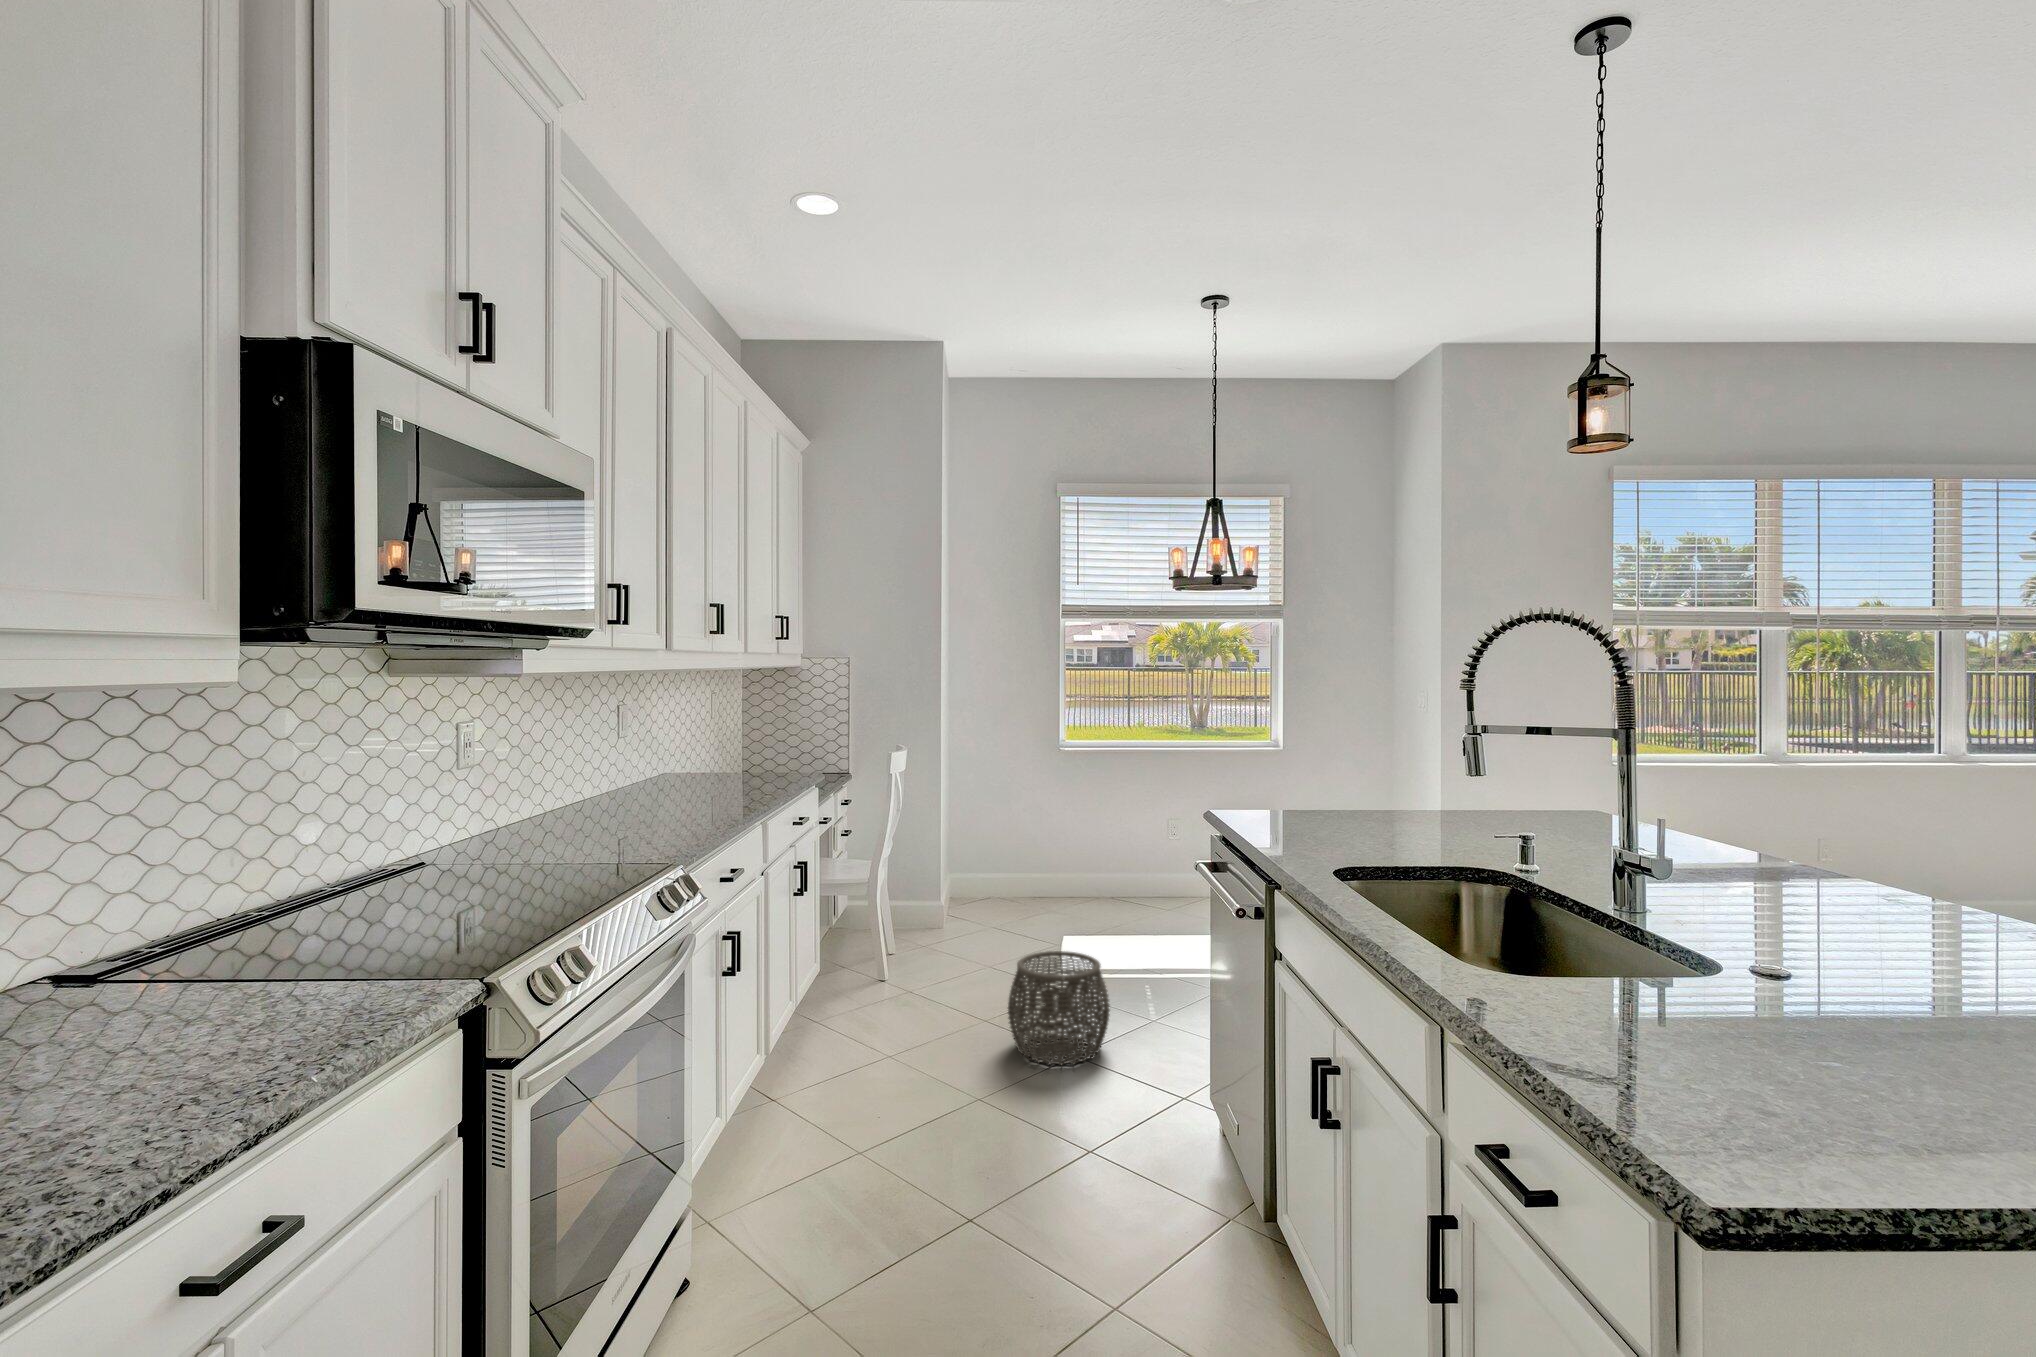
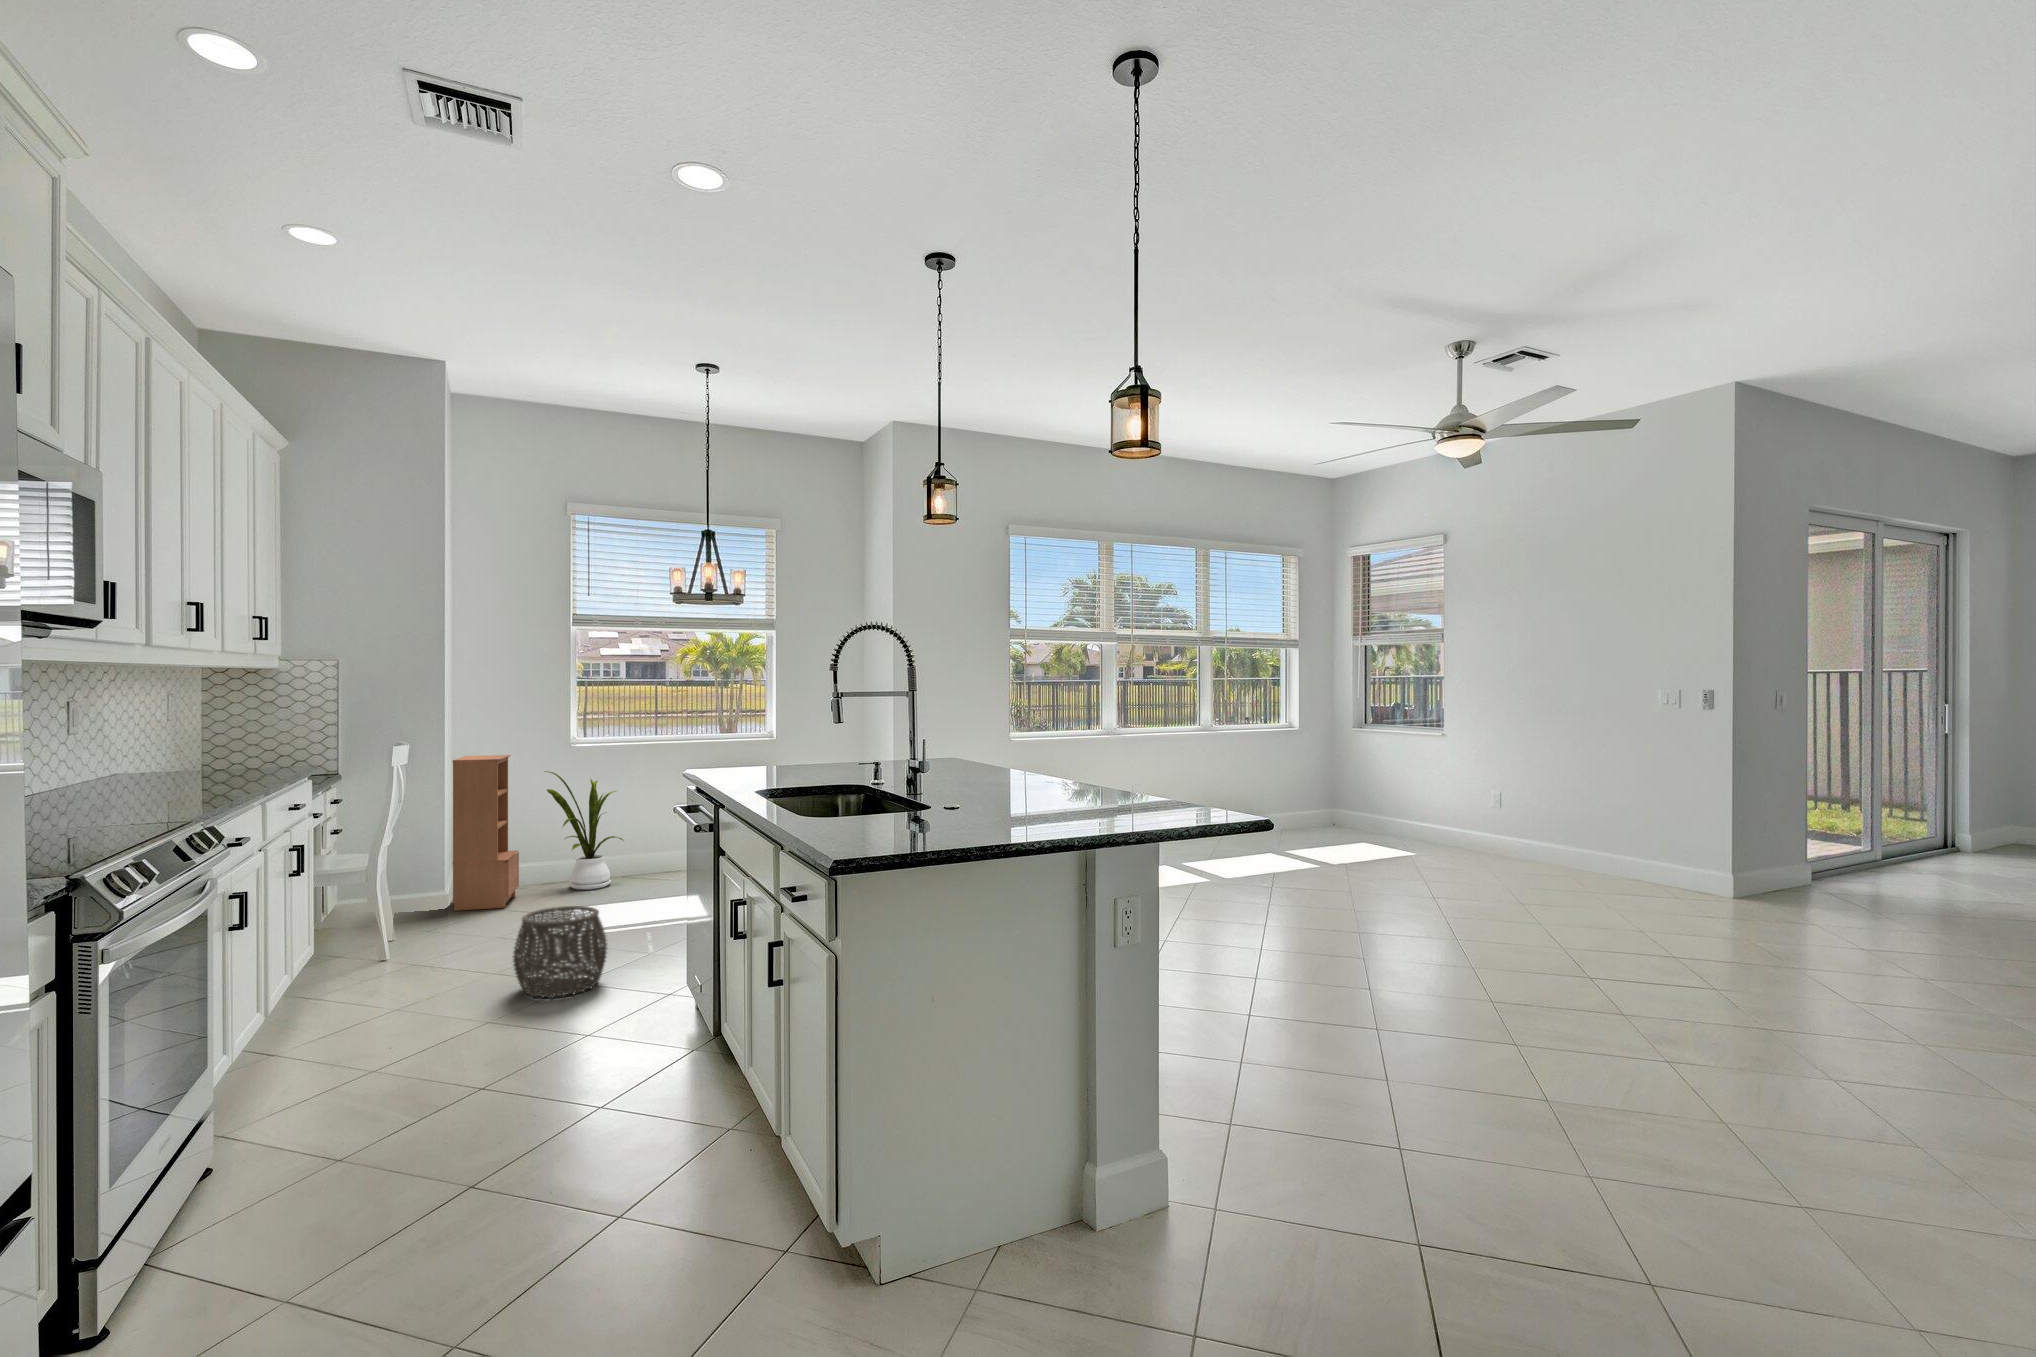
bookcase: none [952,755,1014,921] -> present [453,755,519,911]
house plant: none [1036,774,1120,906] -> present [545,771,624,890]

